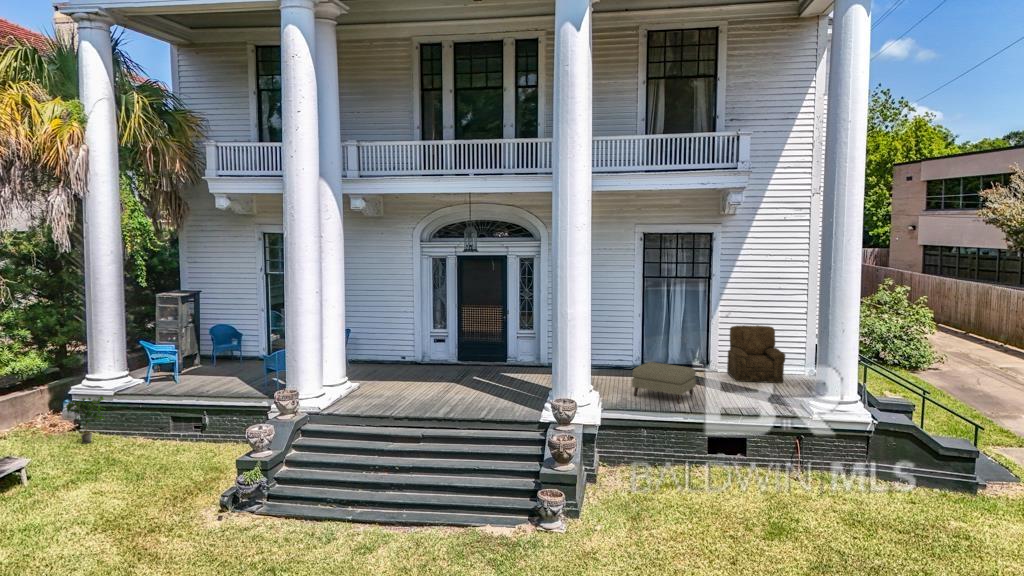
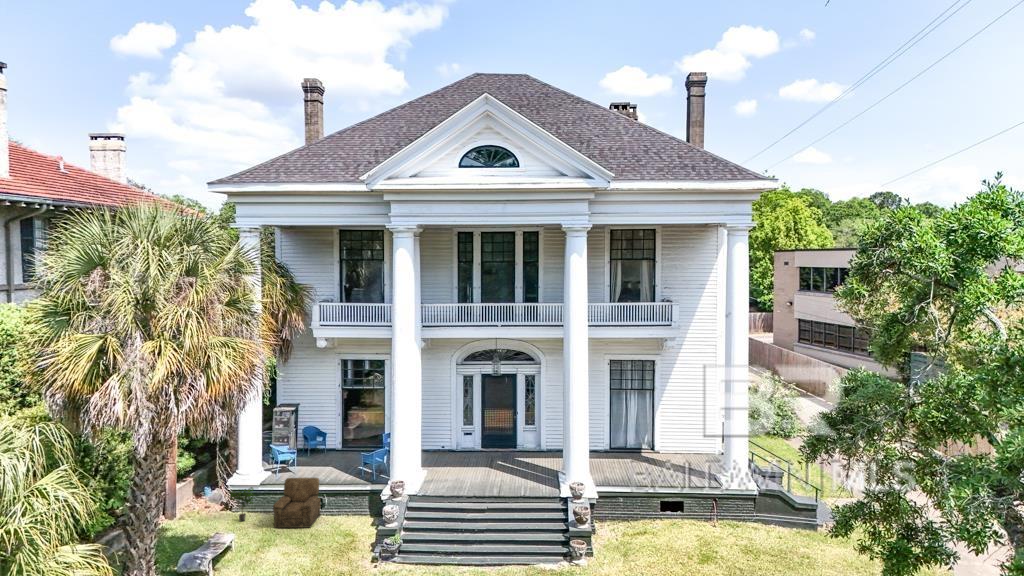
armchair: present [727,325,785,383] -> present [273,477,320,528]
ottoman: present [632,362,696,404] -> none [610,451,650,479]

